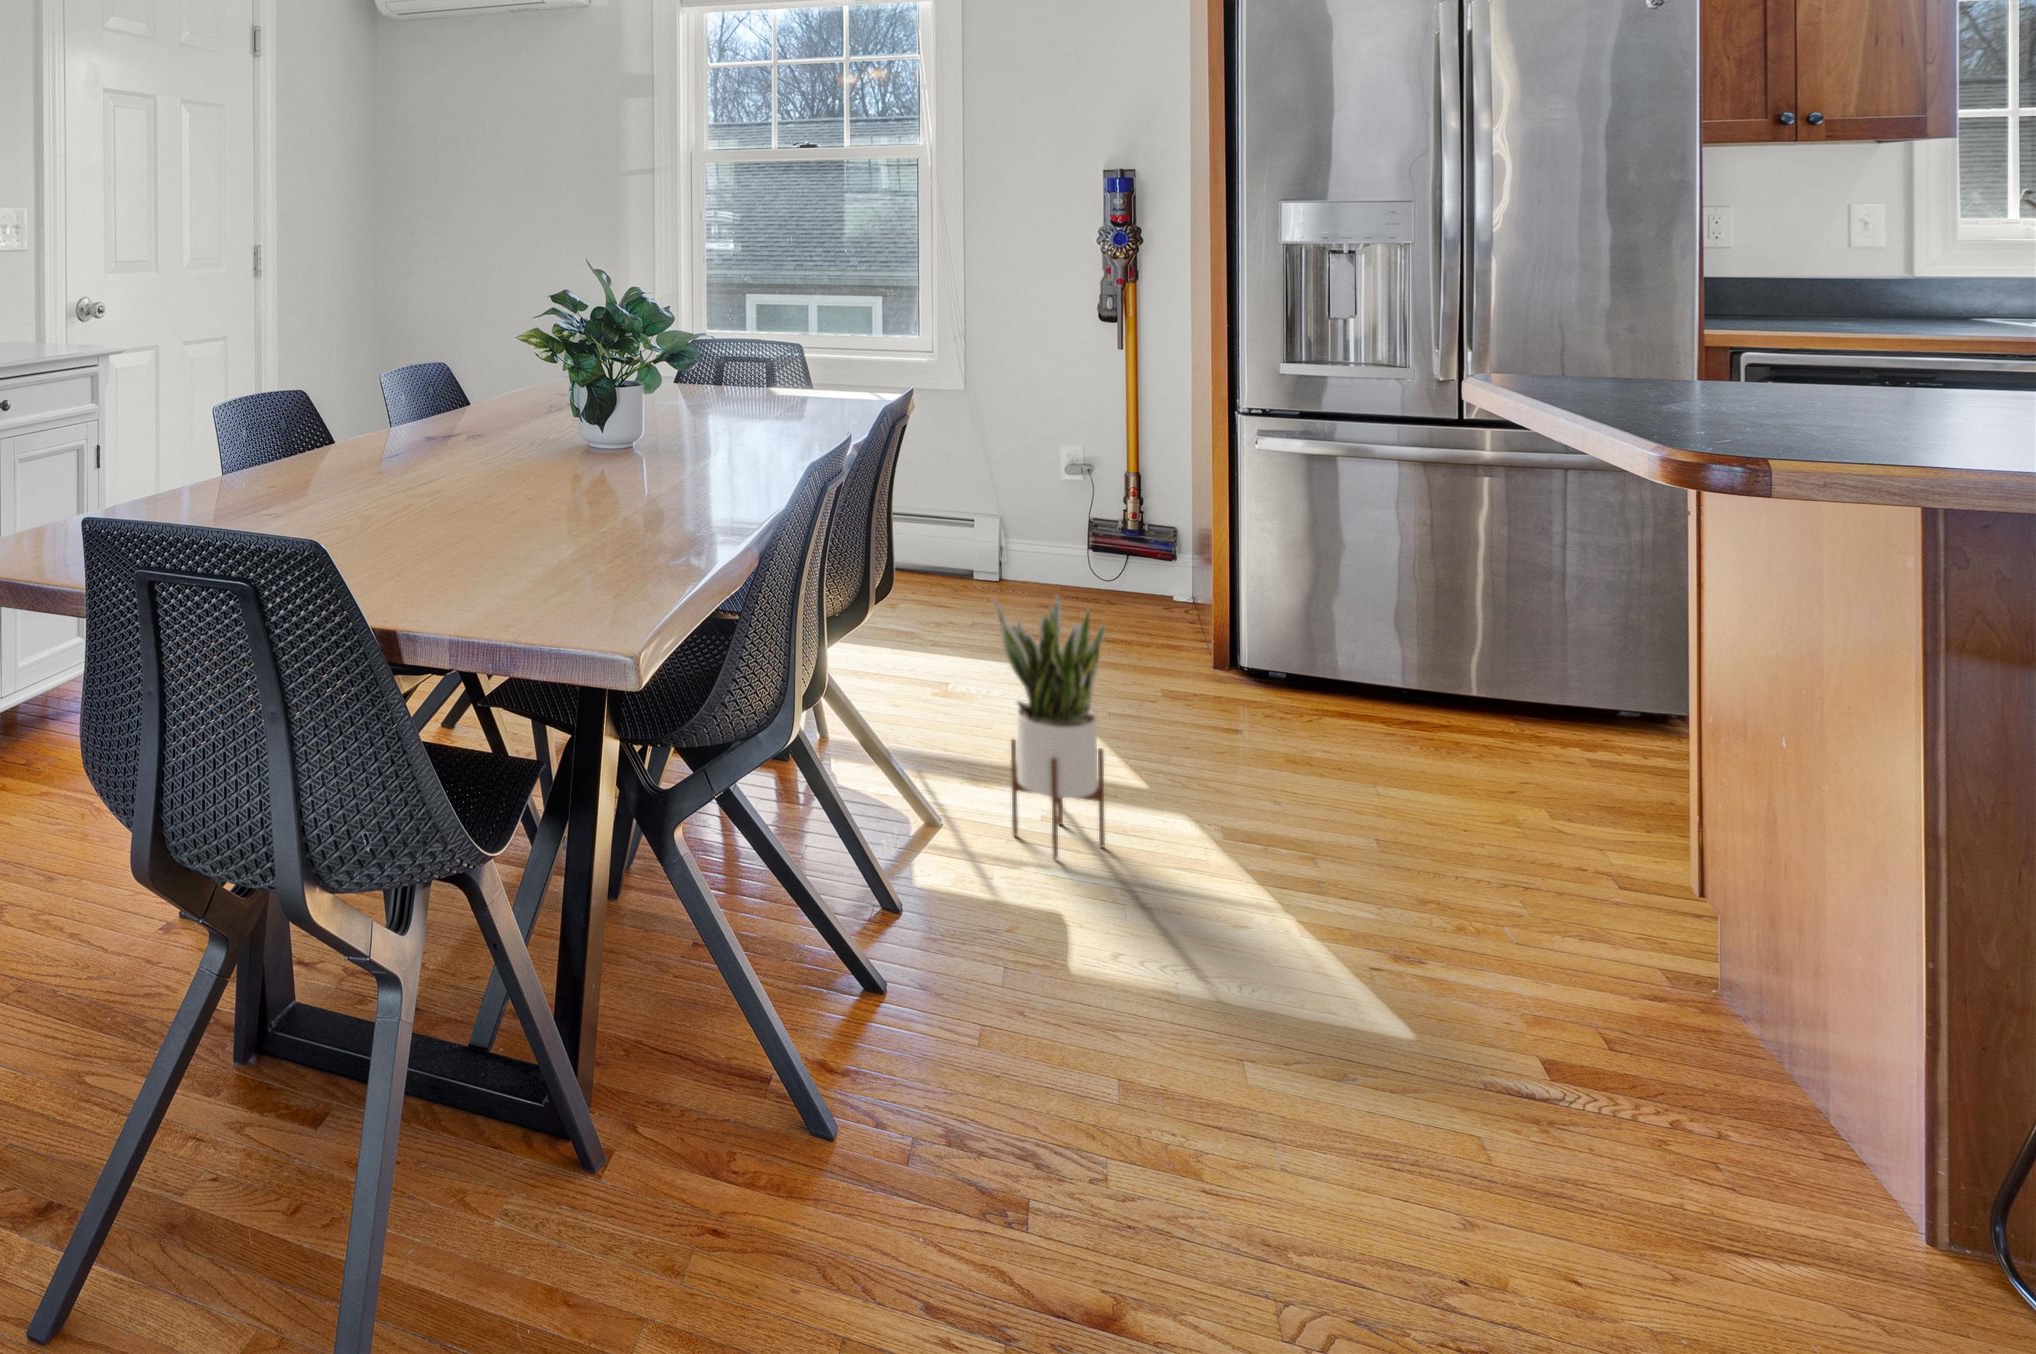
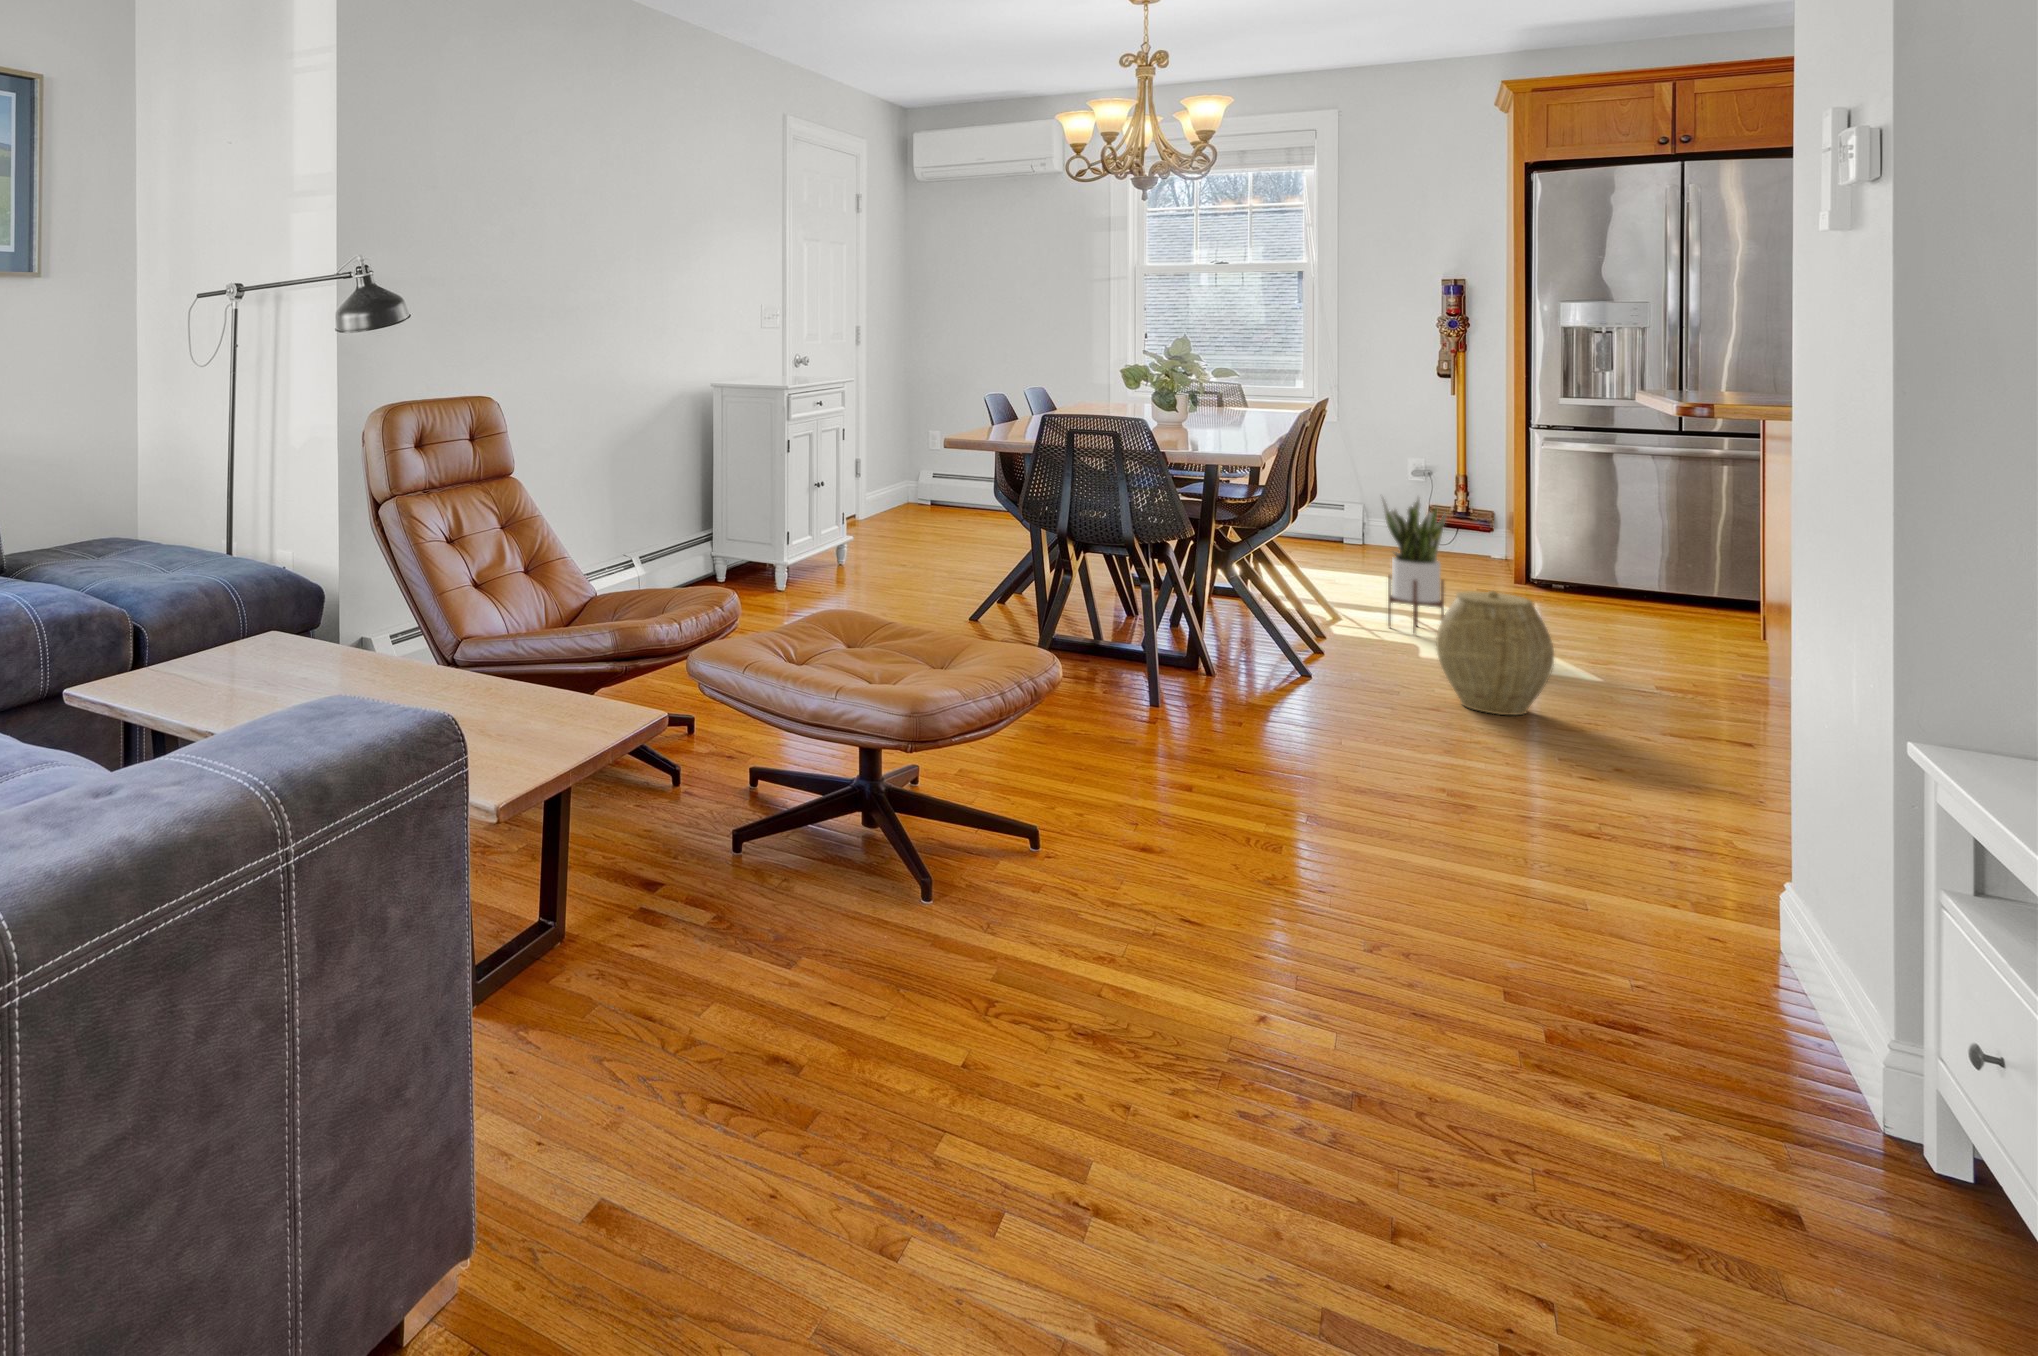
woven basket: none [1078,918,1325,1243] -> present [1436,591,1554,715]

